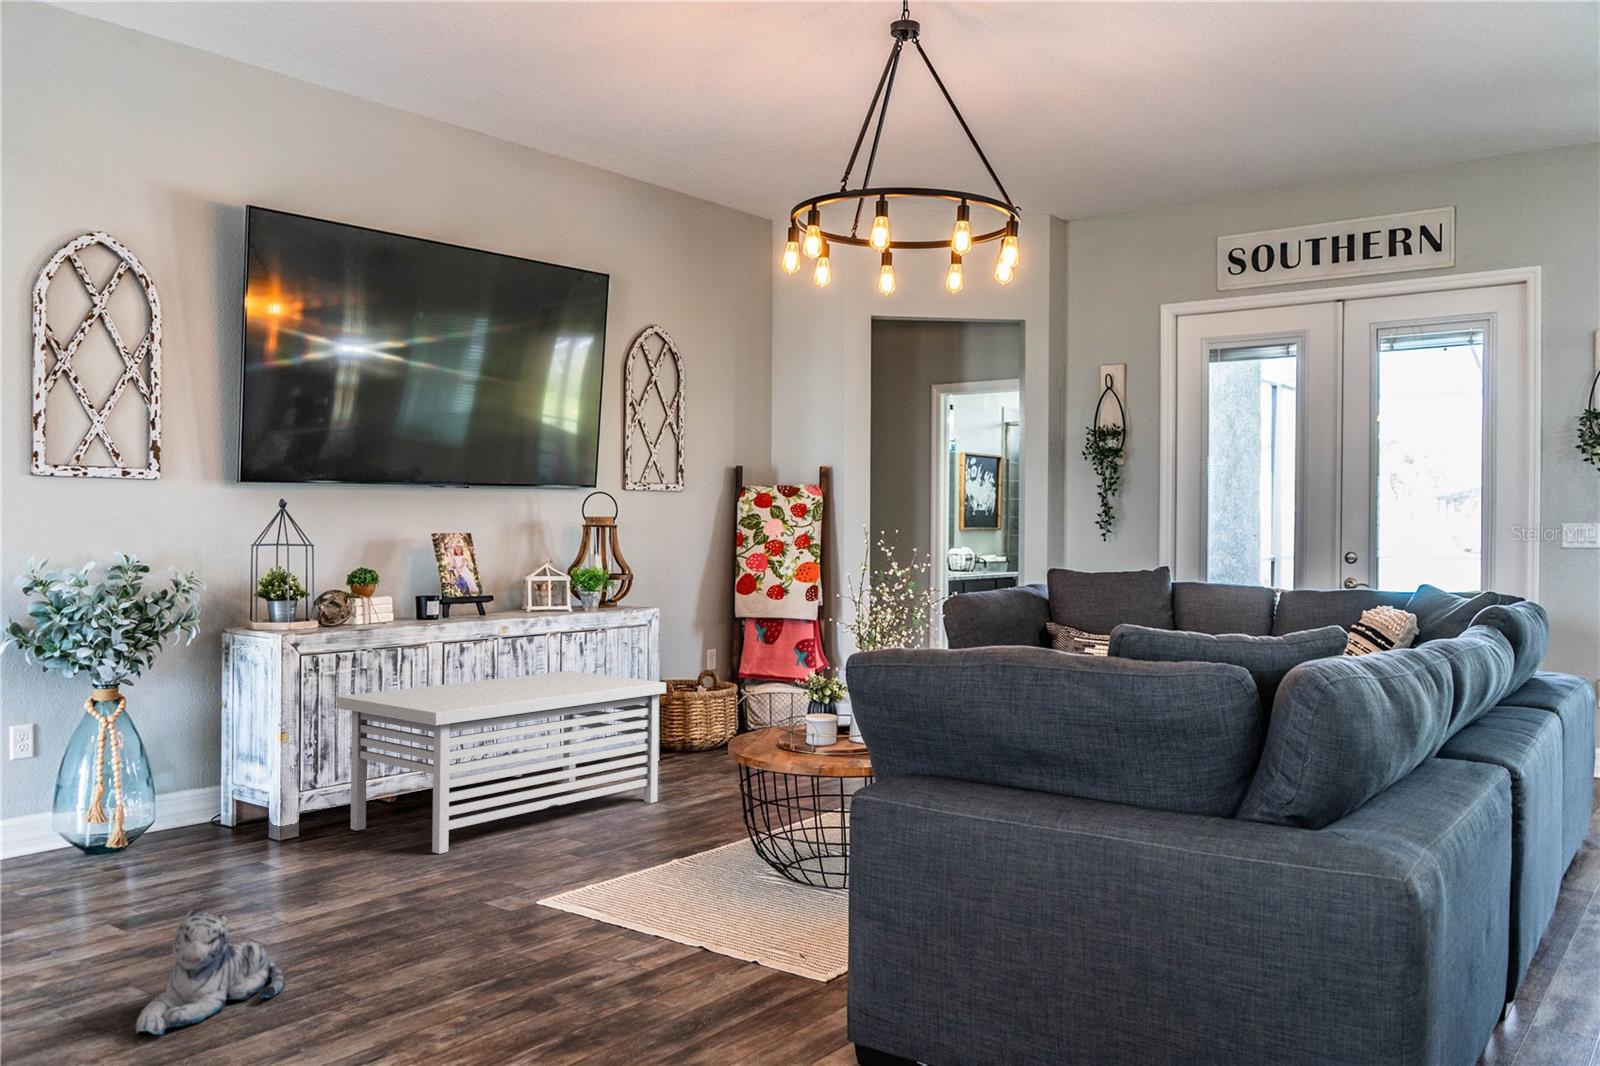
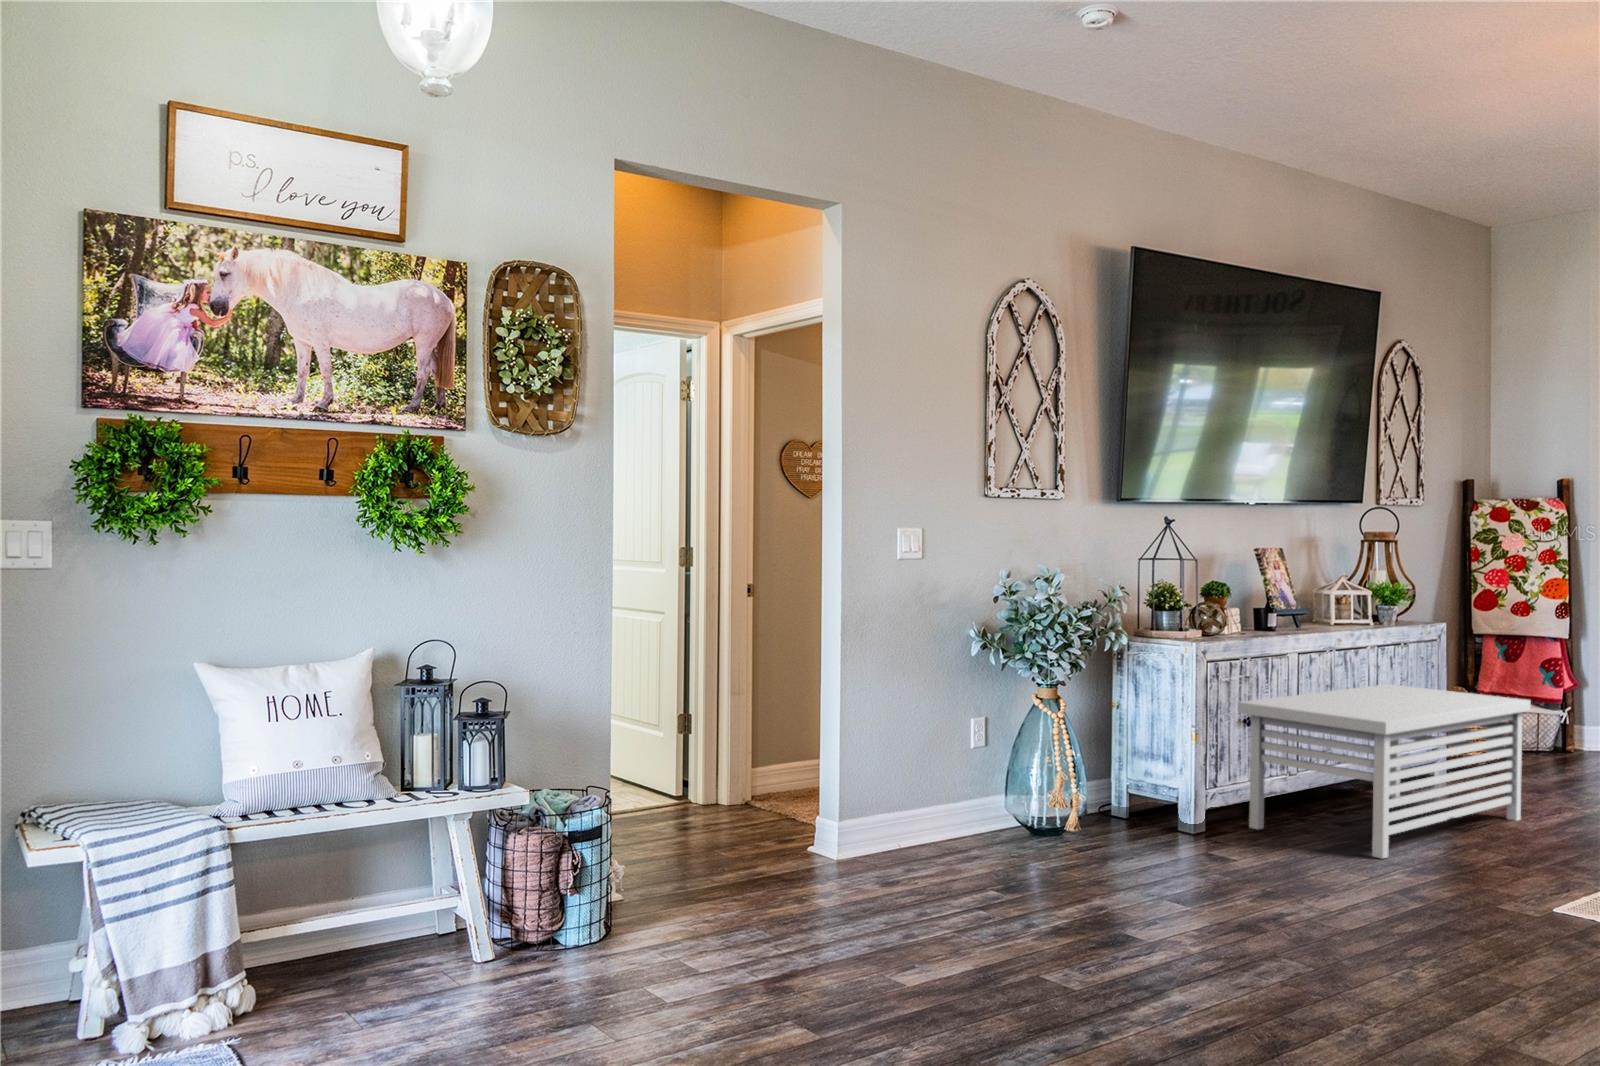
plush toy: present [135,911,285,1034] -> none [1371,901,1471,1016]

